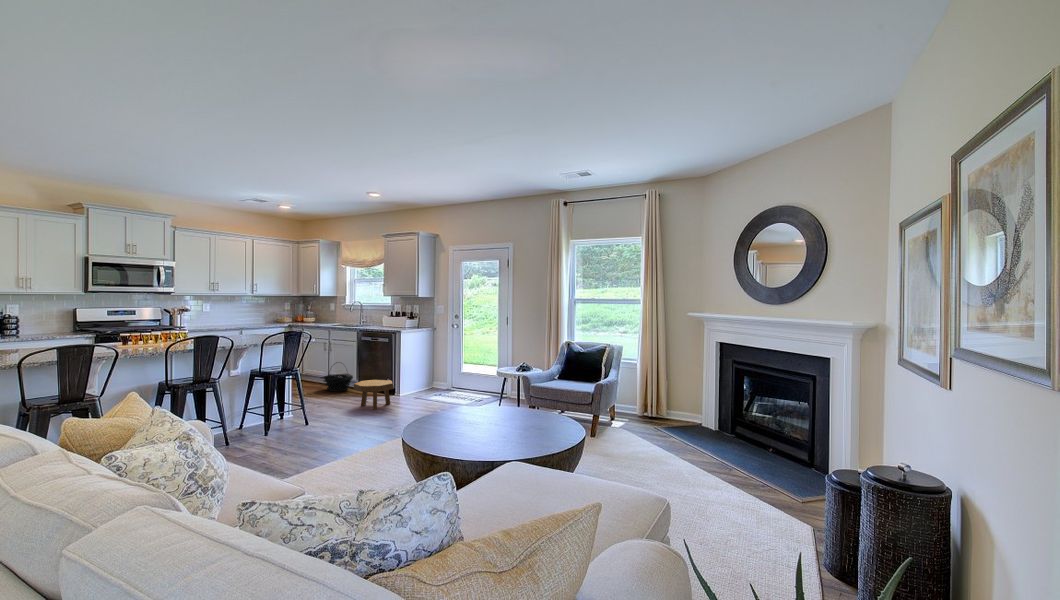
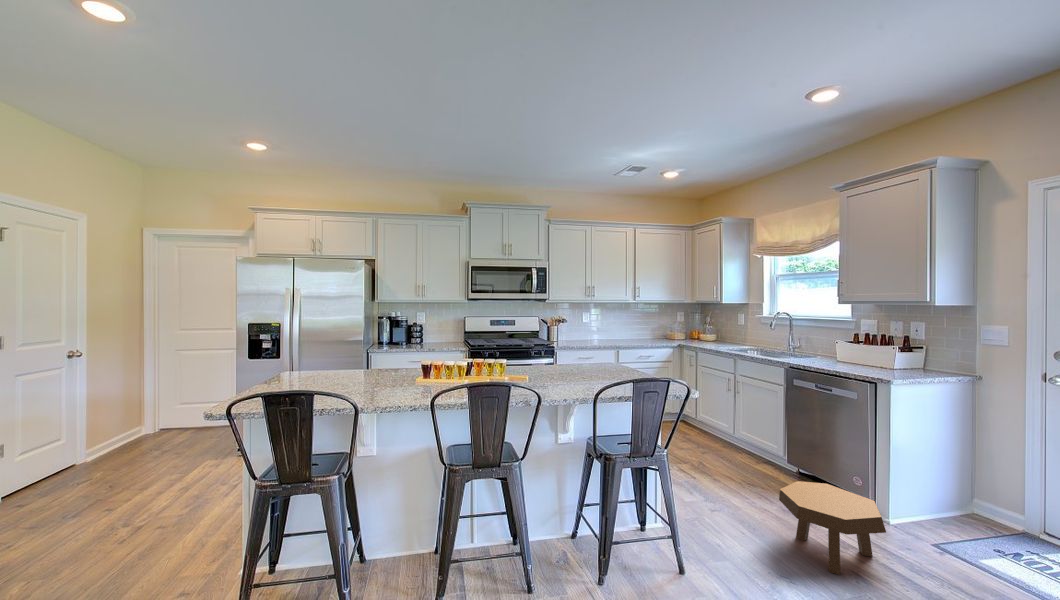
basket: present [321,362,353,392] -> none [719,416,777,470]

